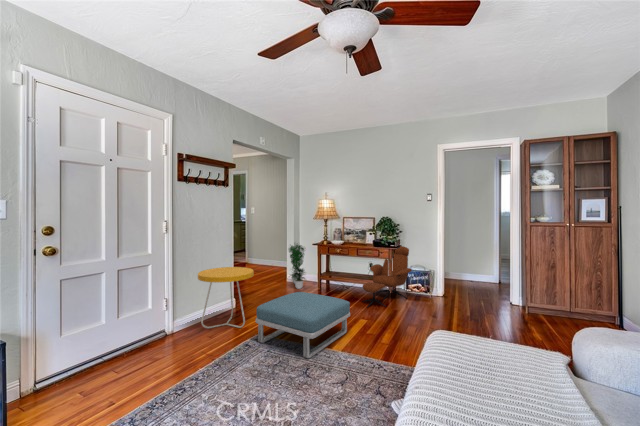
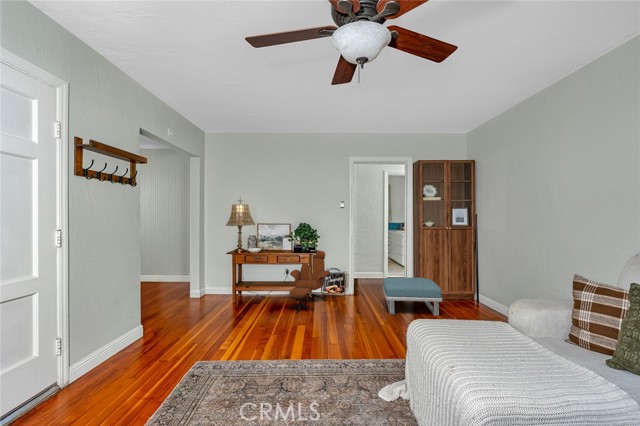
potted plant: present [289,245,305,289] -> none [192,251,220,305]
side table: present [198,267,254,328] -> none [105,285,182,368]
footstool: present [256,292,350,358] -> present [383,277,442,316]

